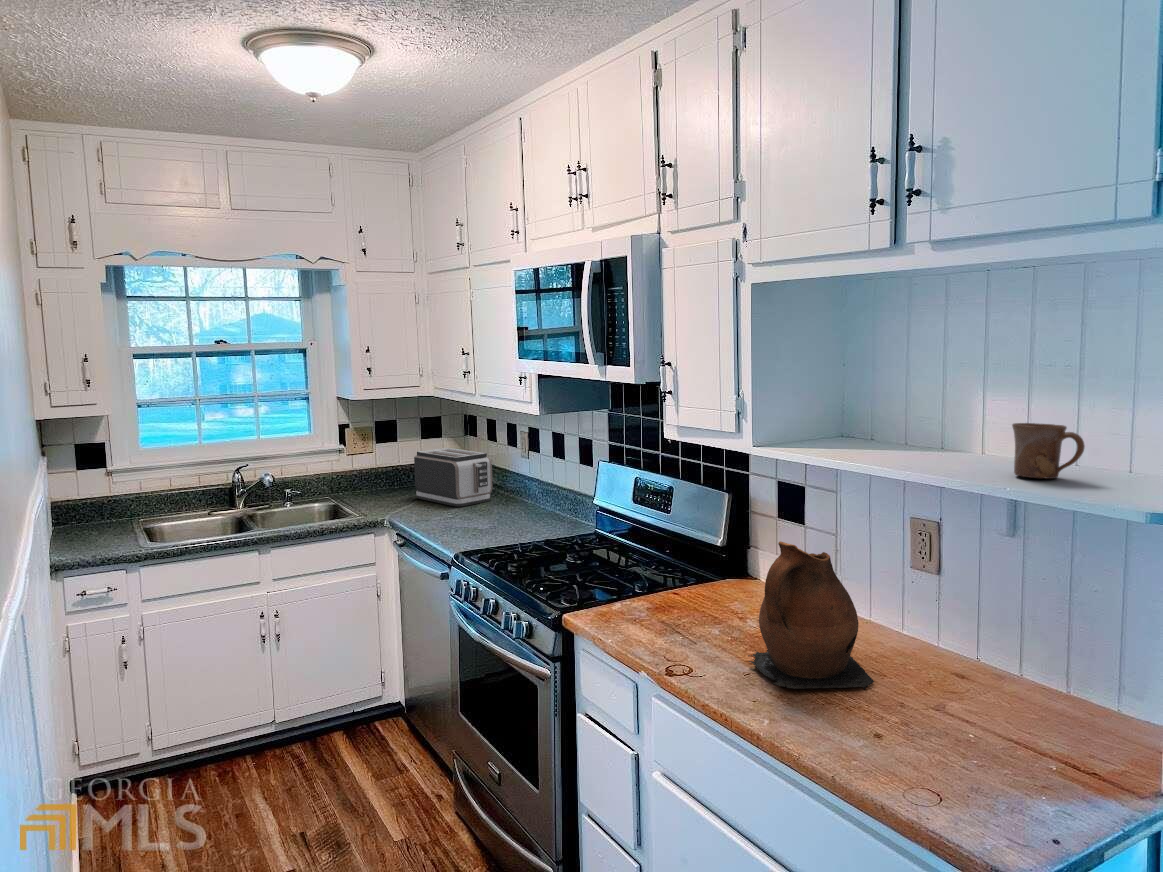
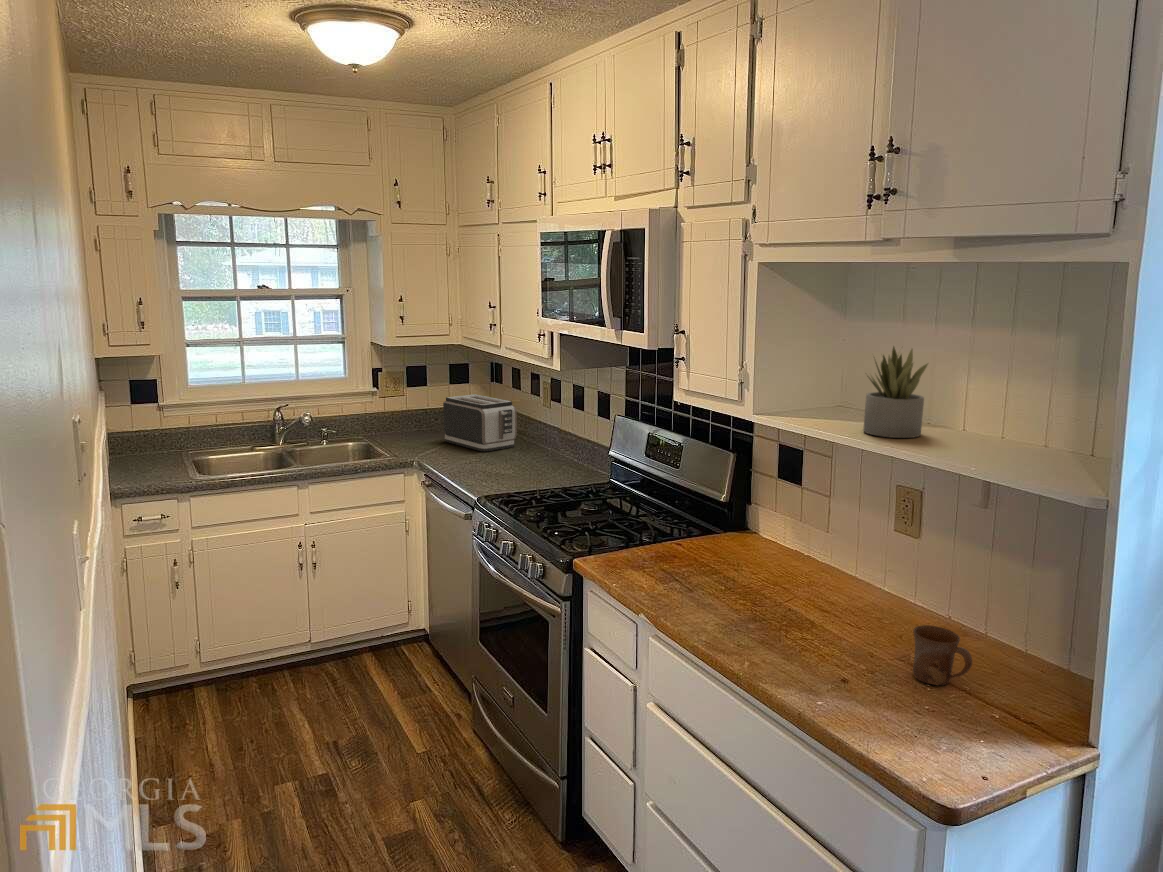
succulent plant: none [877,363,947,463] -> present [863,346,928,438]
mug: present [1012,423,1085,479] -> present [913,625,972,685]
ceramic pitcher: present [748,541,874,690] -> none [734,504,844,637]

